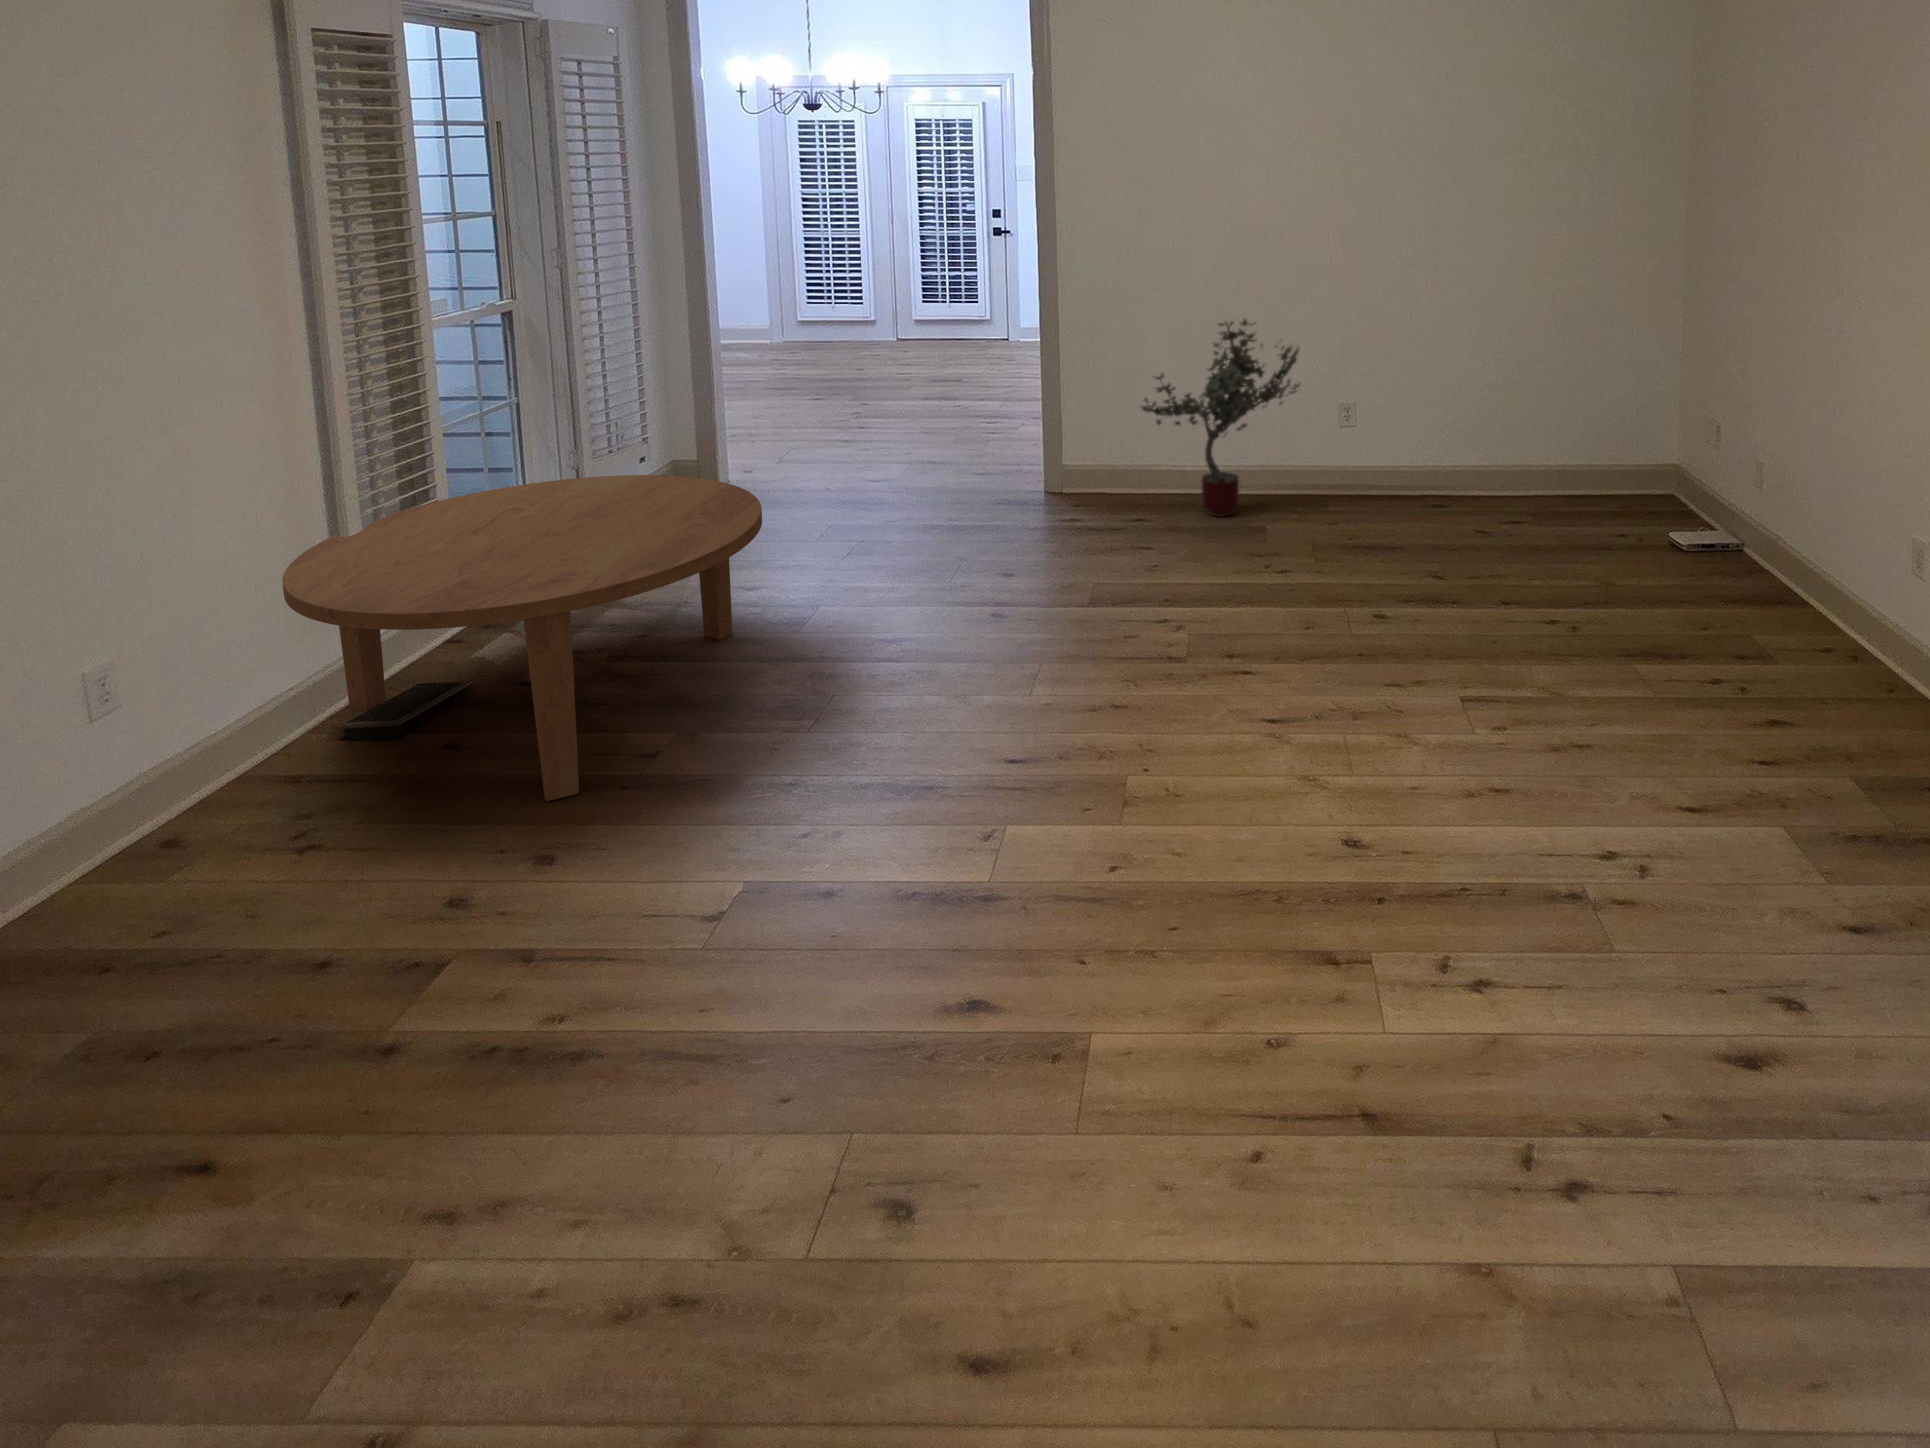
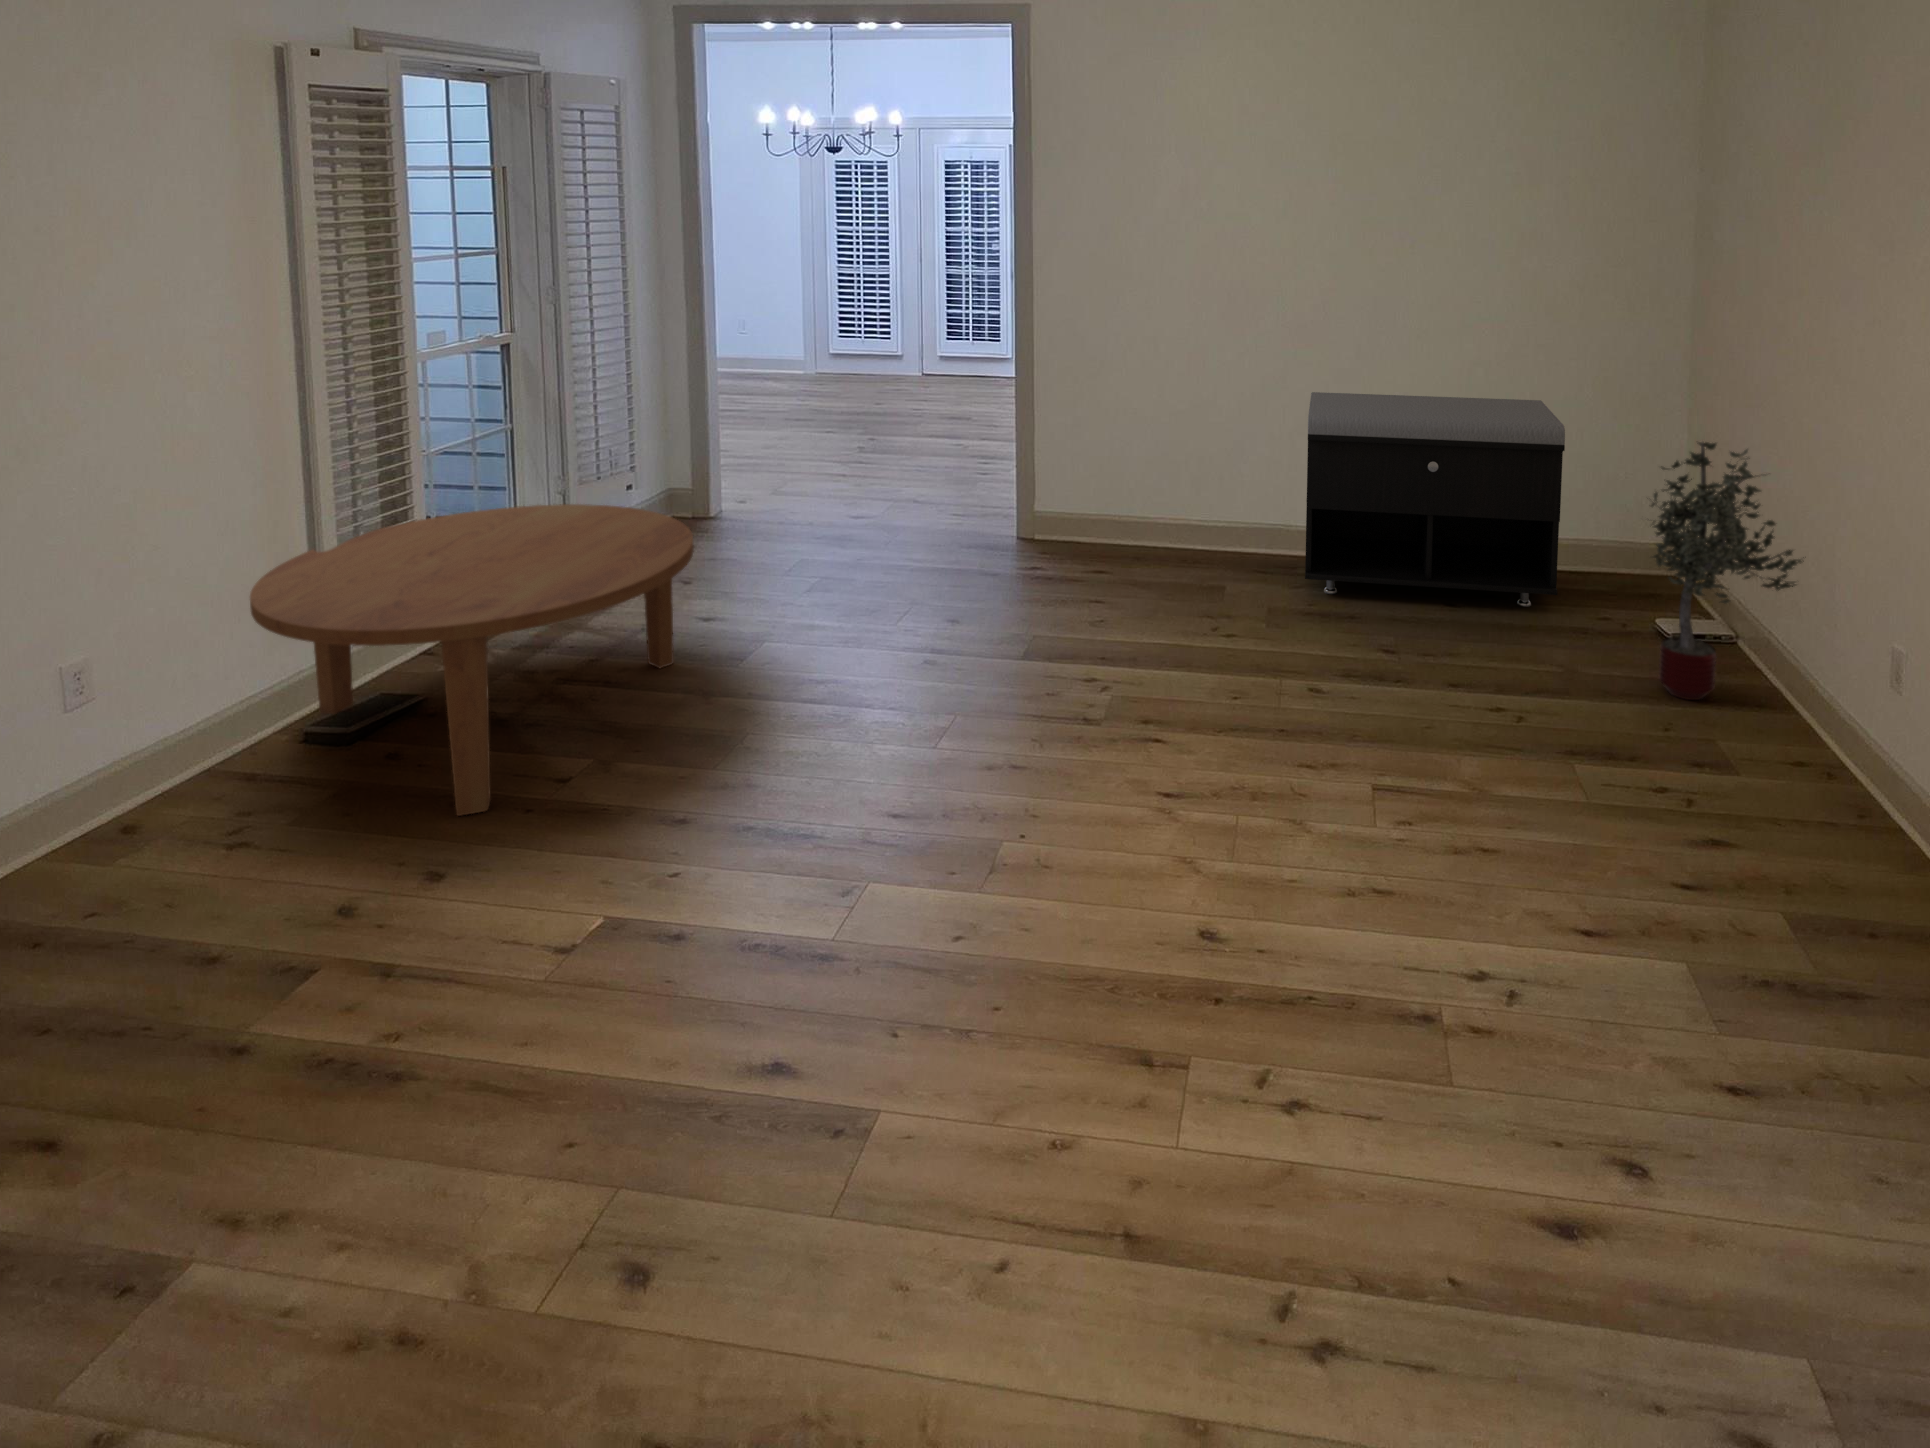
potted tree: present [1142,319,1300,516] -> present [1651,442,1804,700]
storage bench: none [1340,335,1590,528] -> present [1305,392,1565,607]

